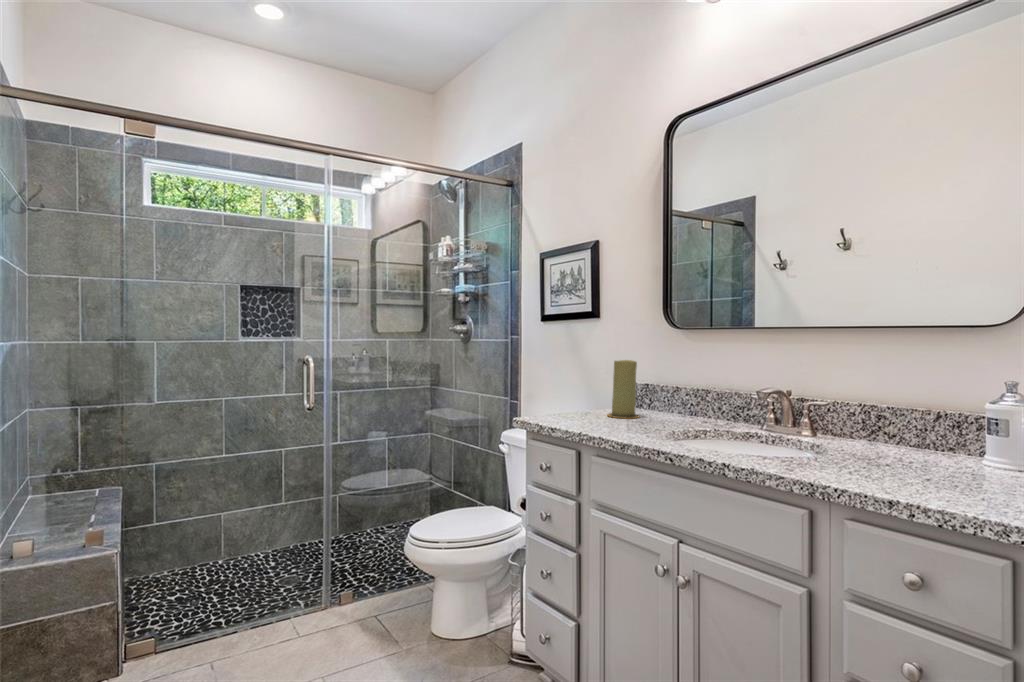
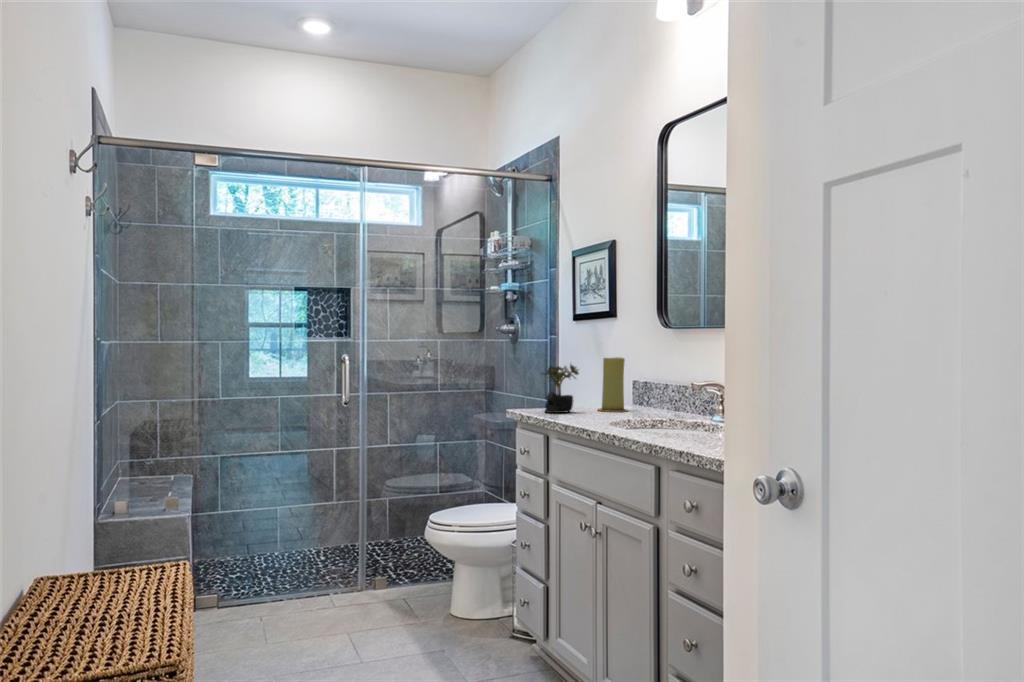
succulent plant: none [562,367,600,423] -> present [542,365,579,413]

